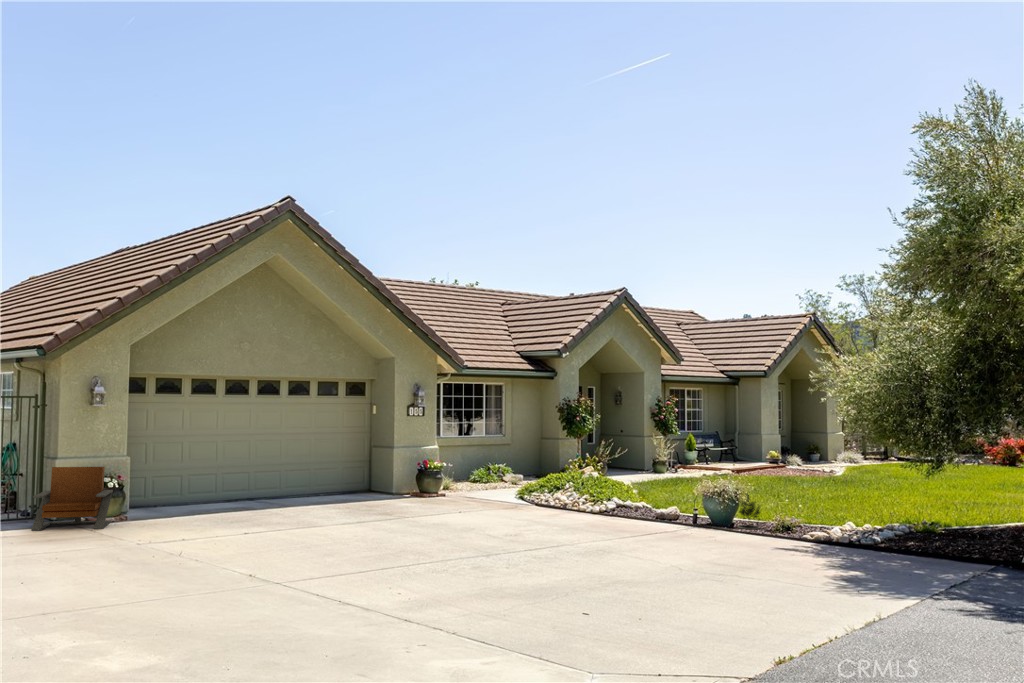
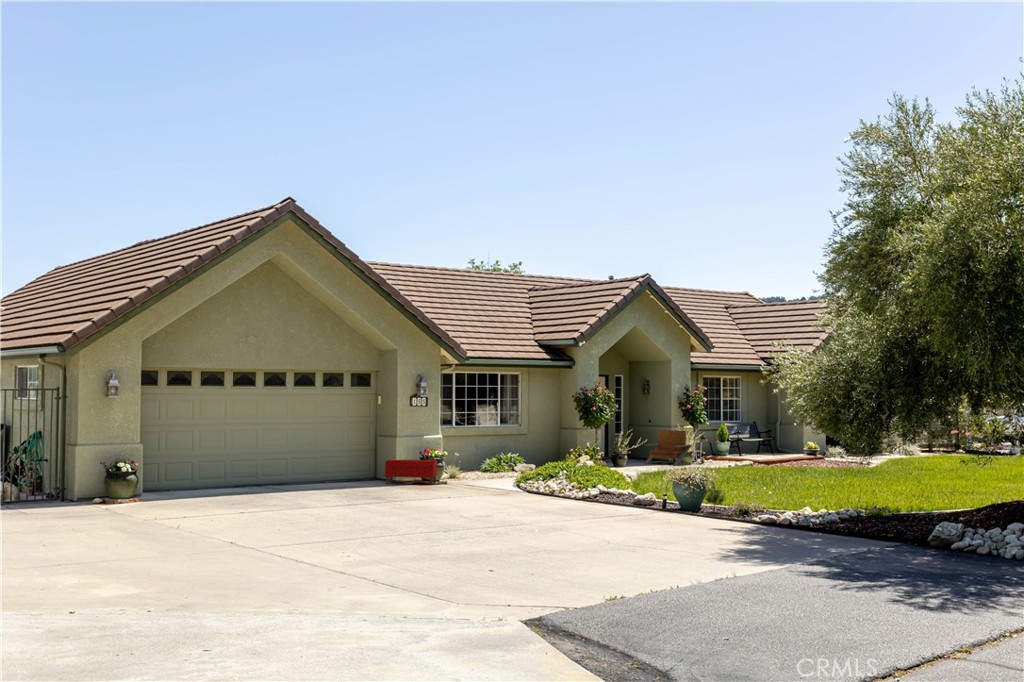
lounge chair: present [31,467,113,531] -> present [645,430,692,466]
bench: none [383,471,436,497] -> present [385,459,437,485]

